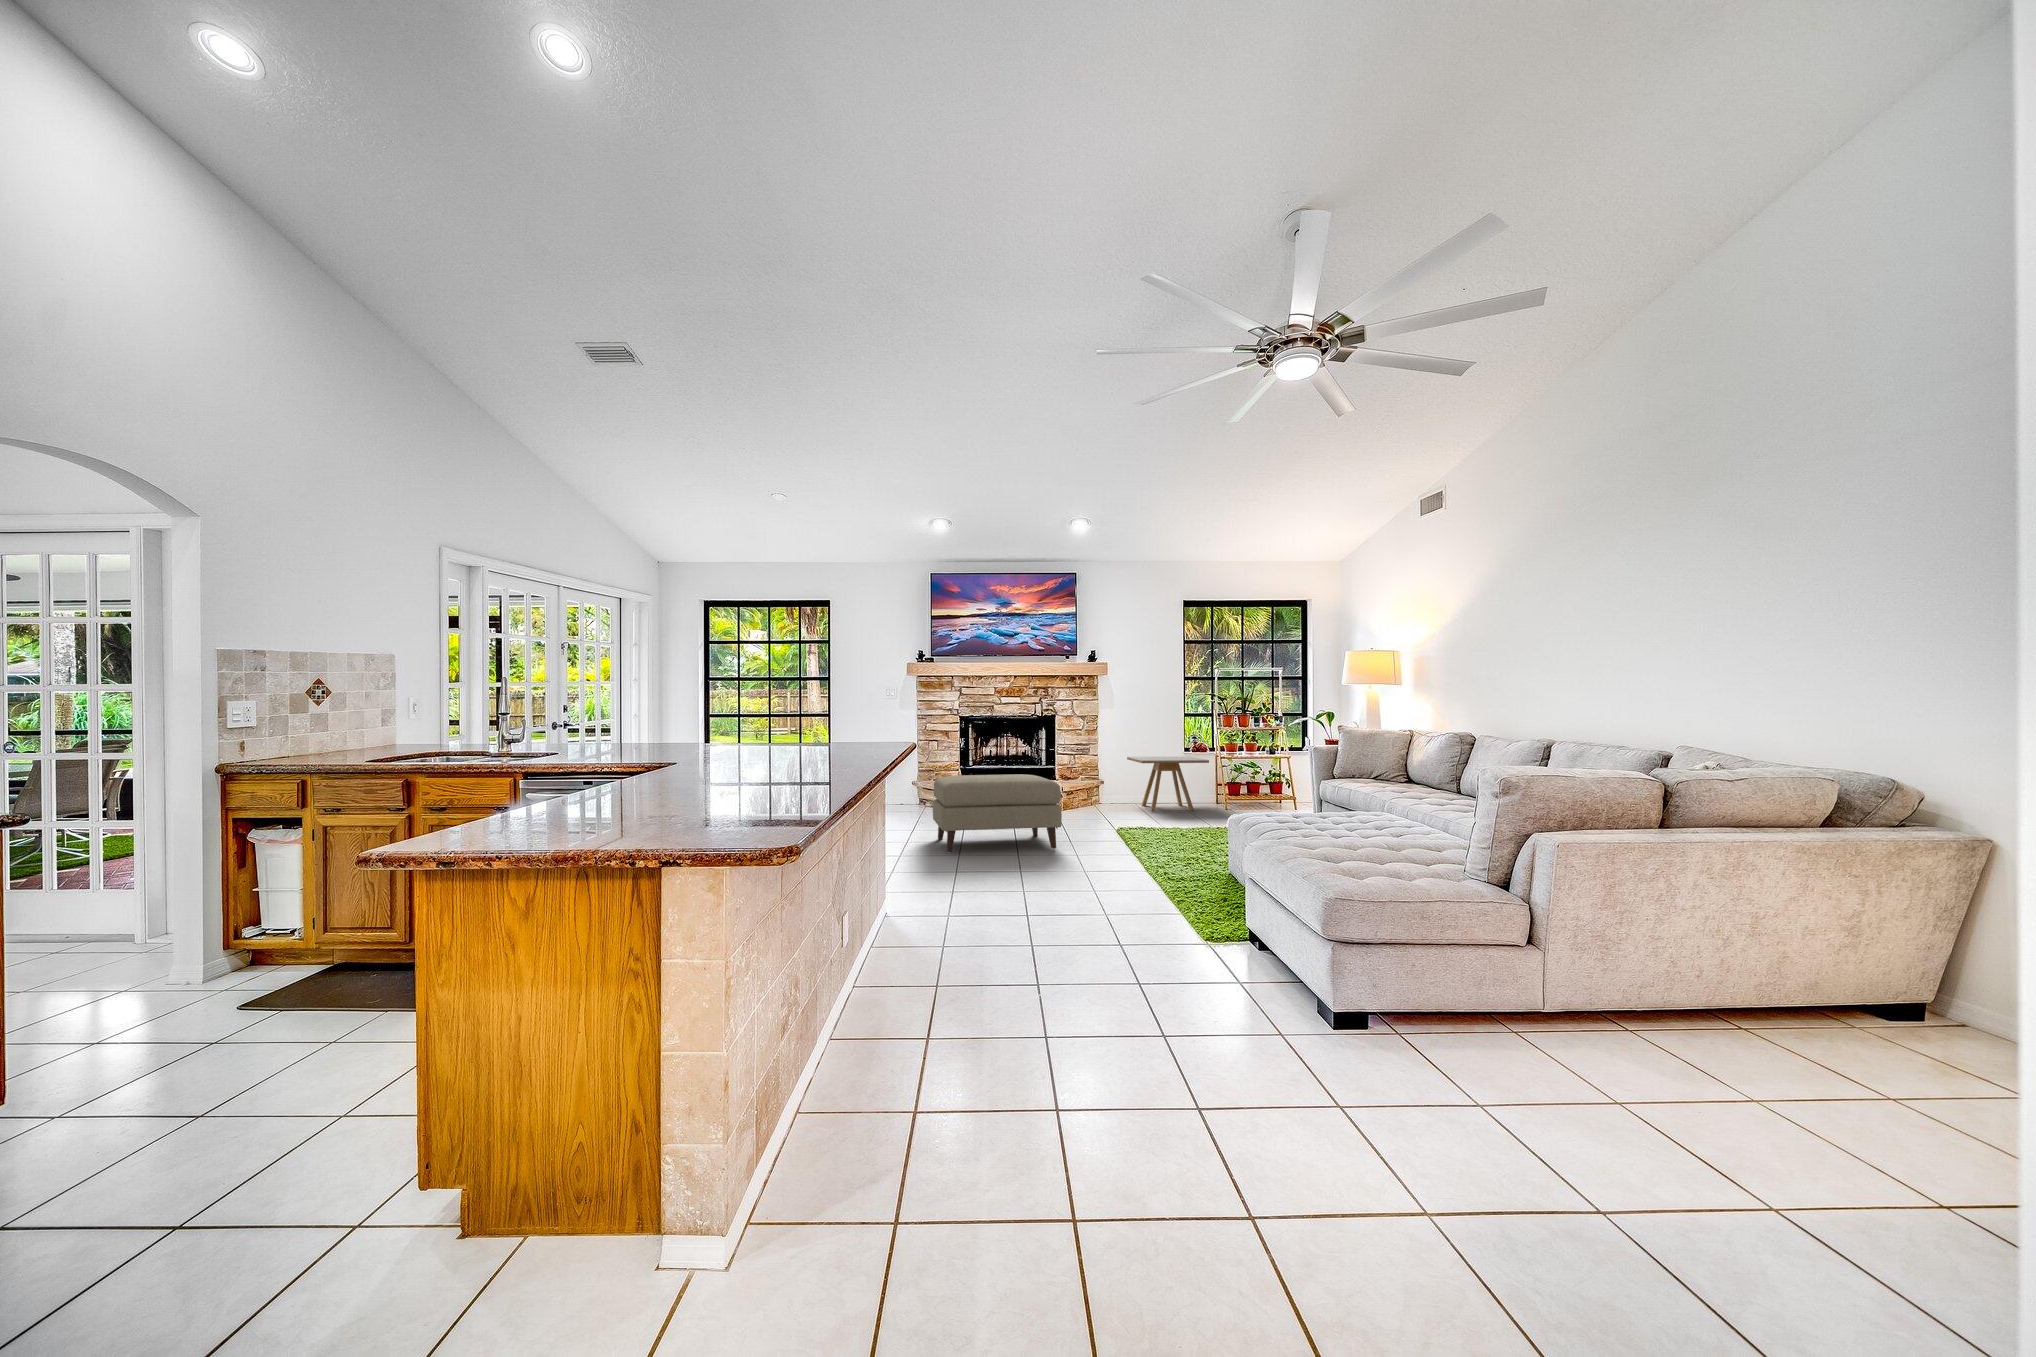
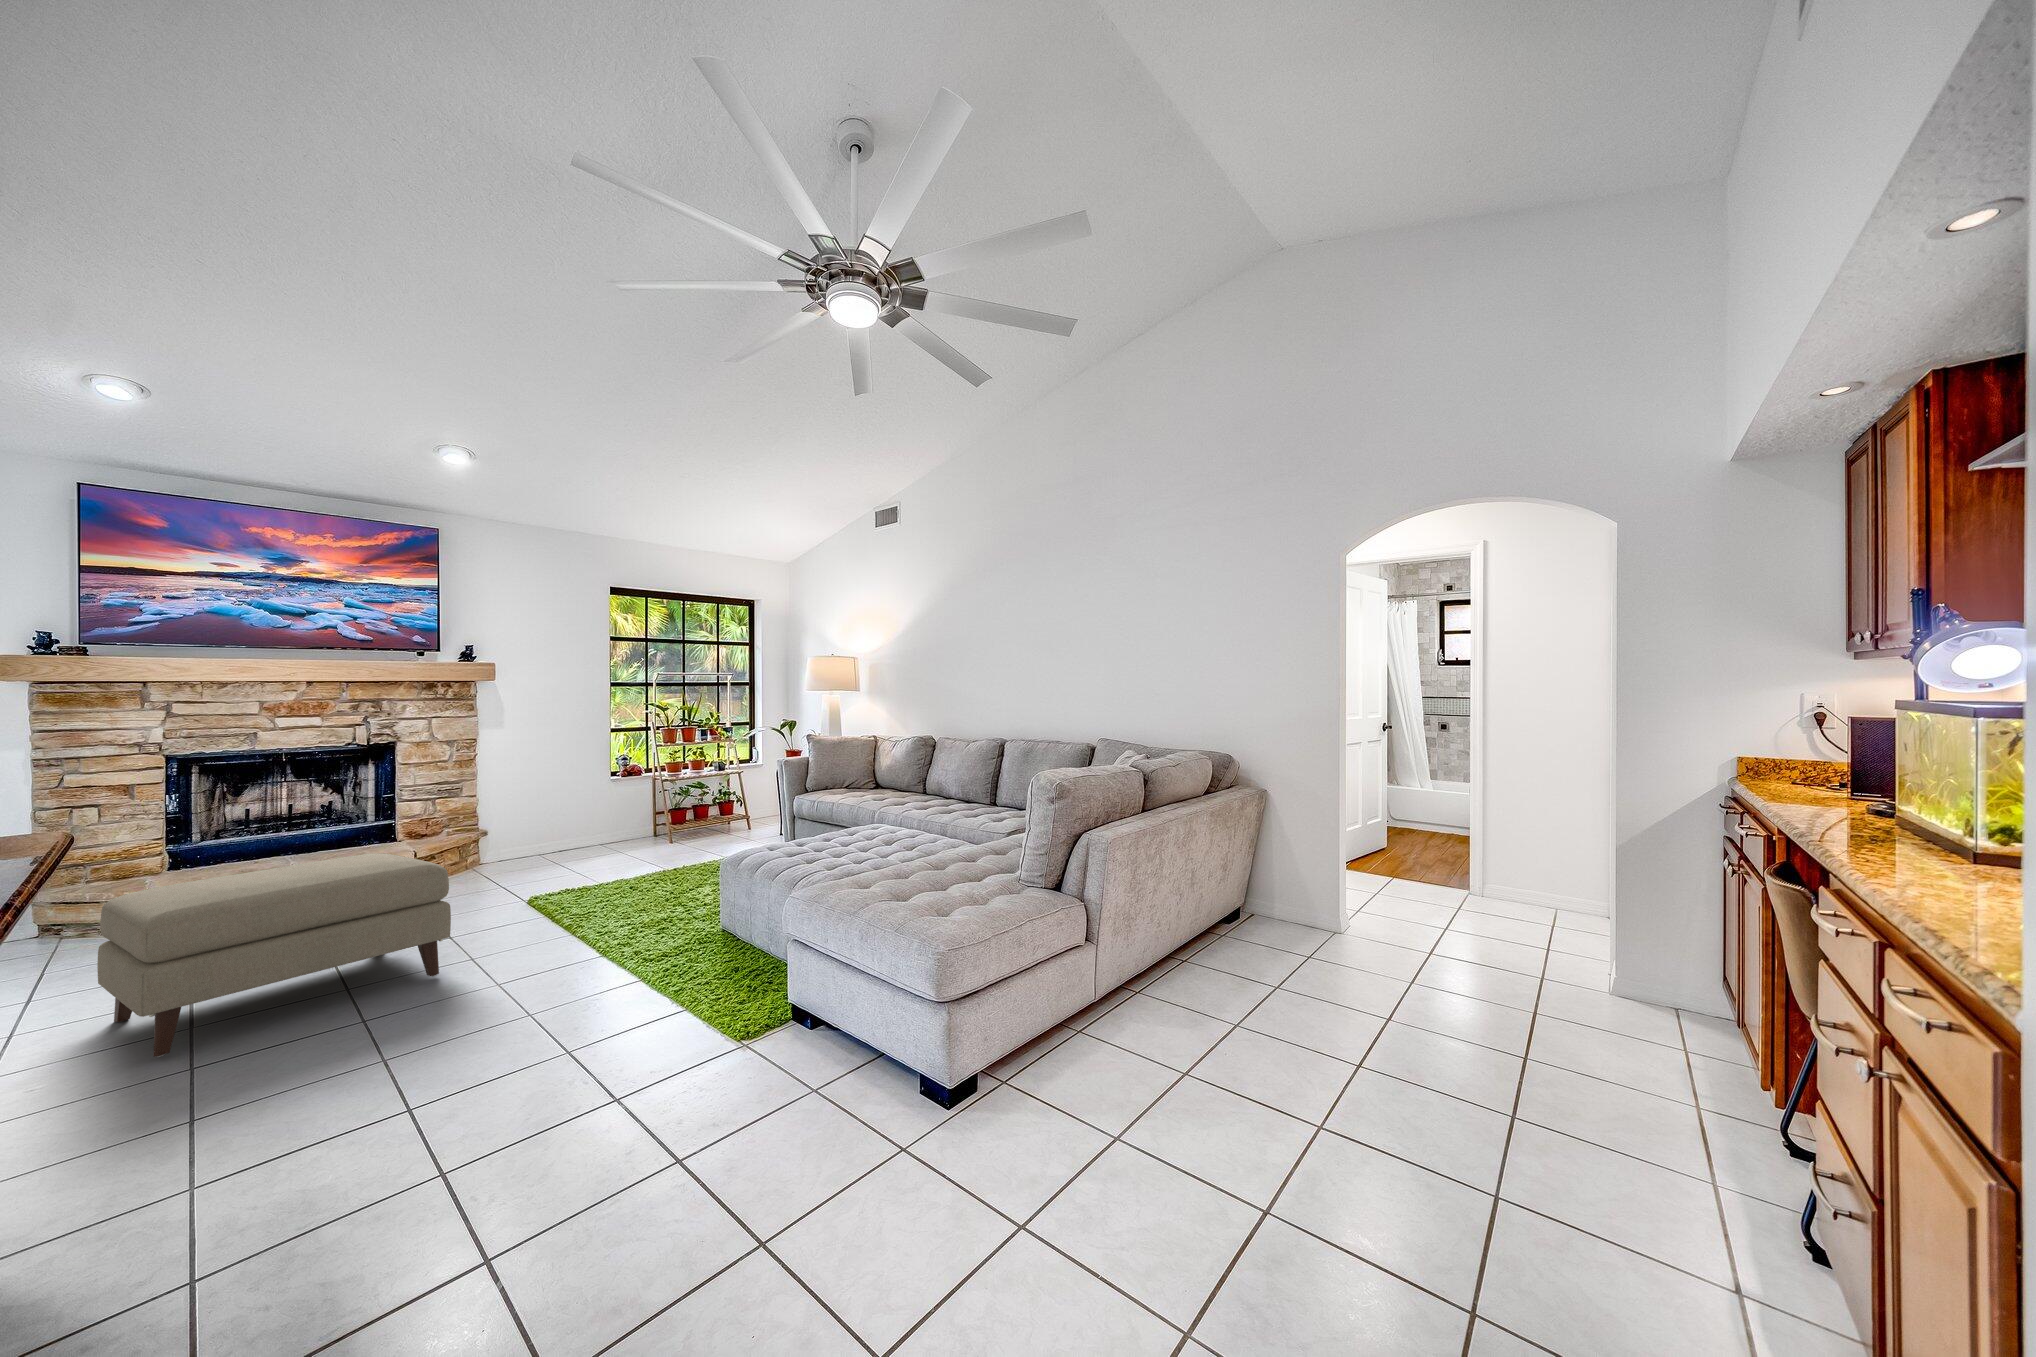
side table: present [1127,756,1209,811] -> none [524,782,653,862]

